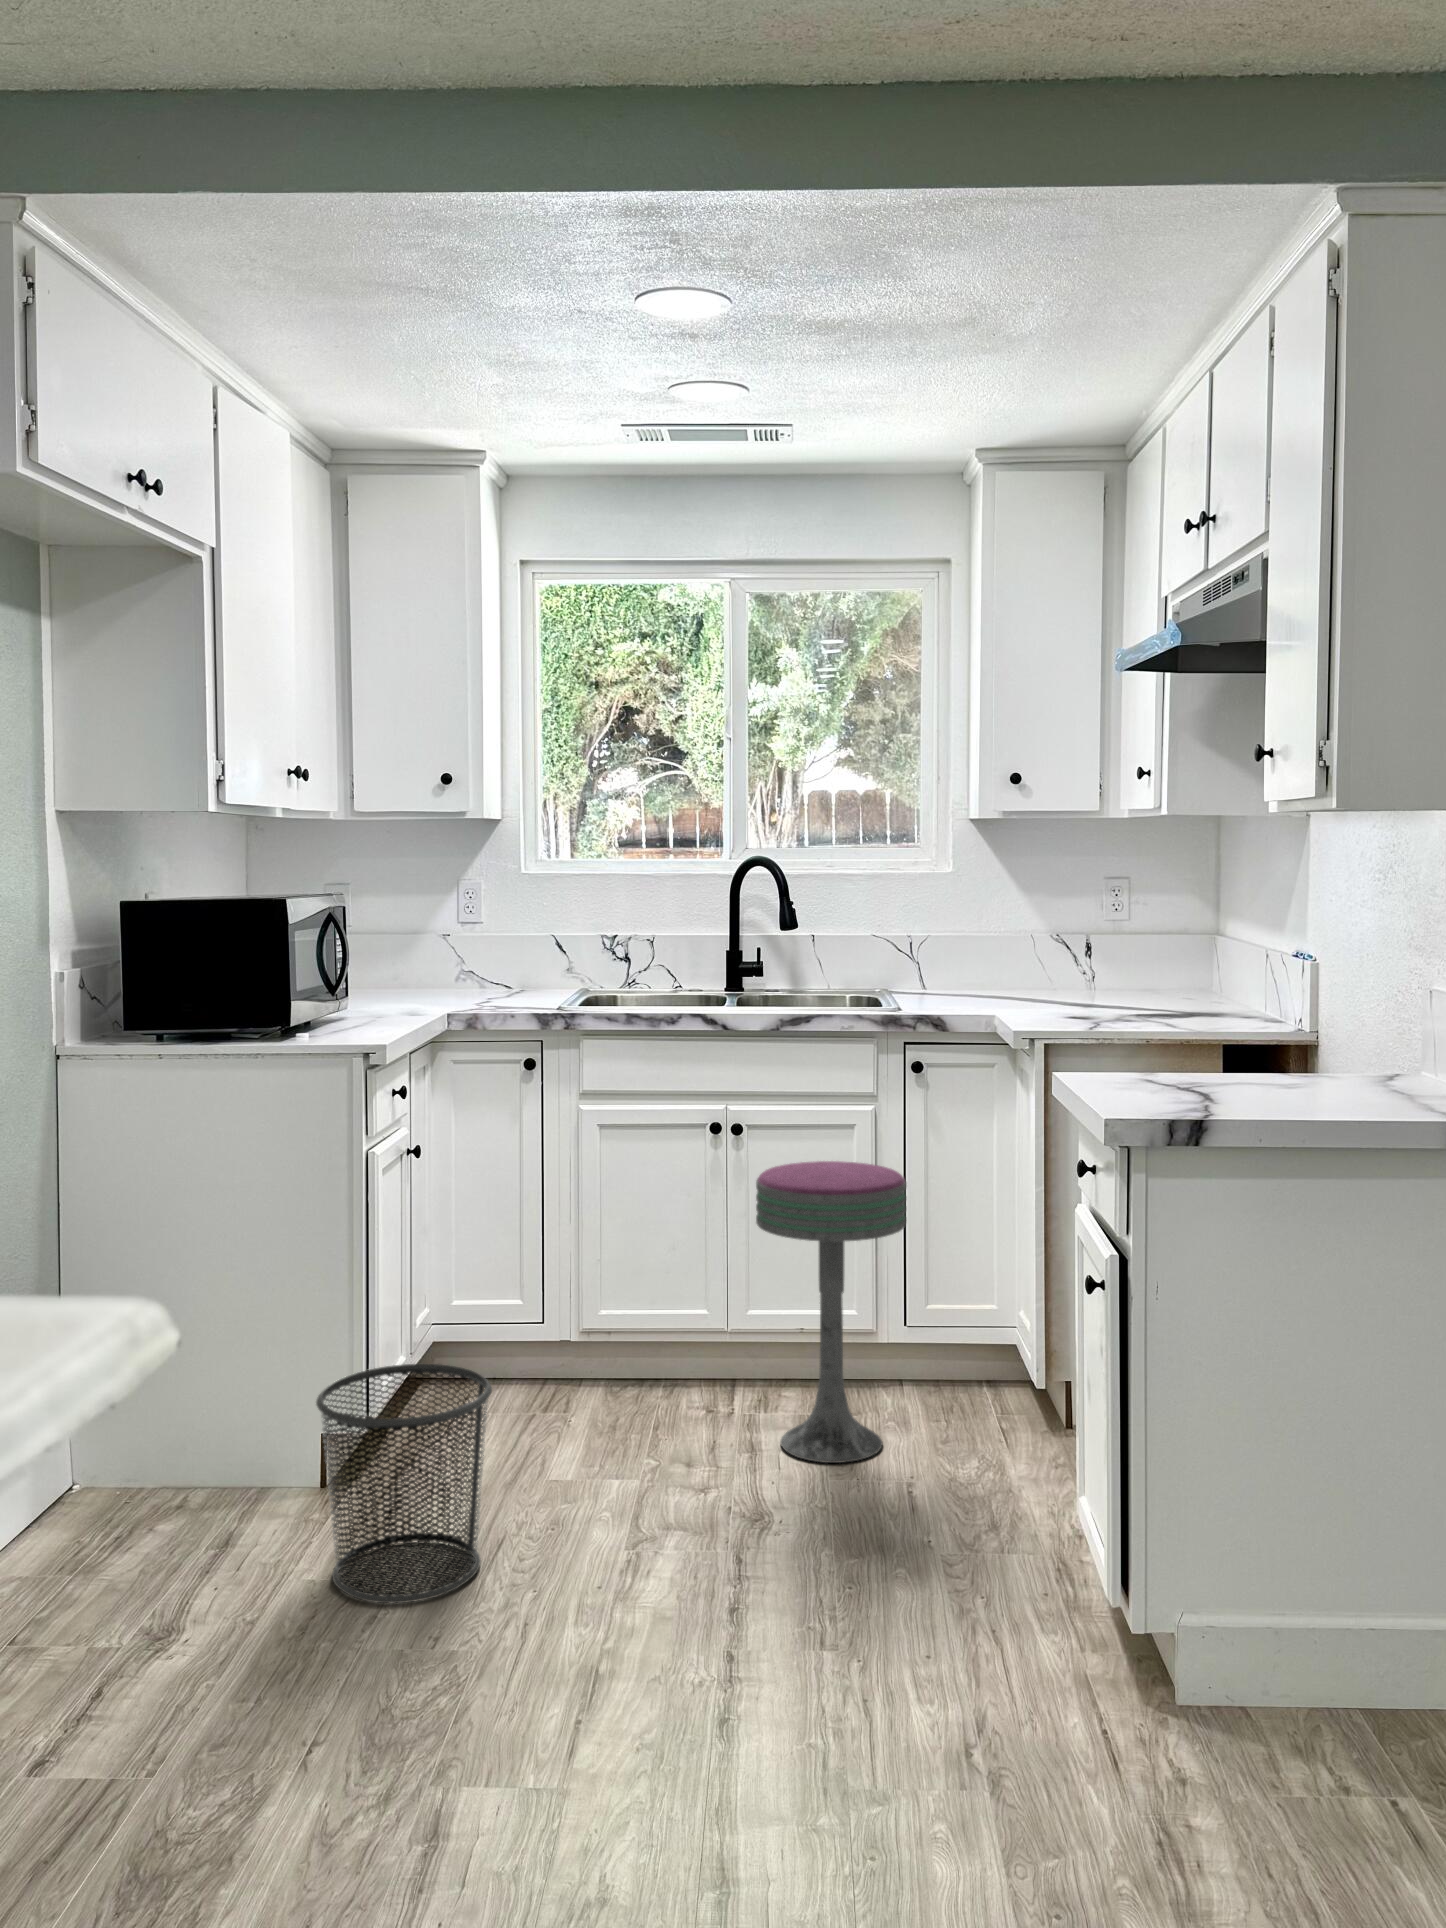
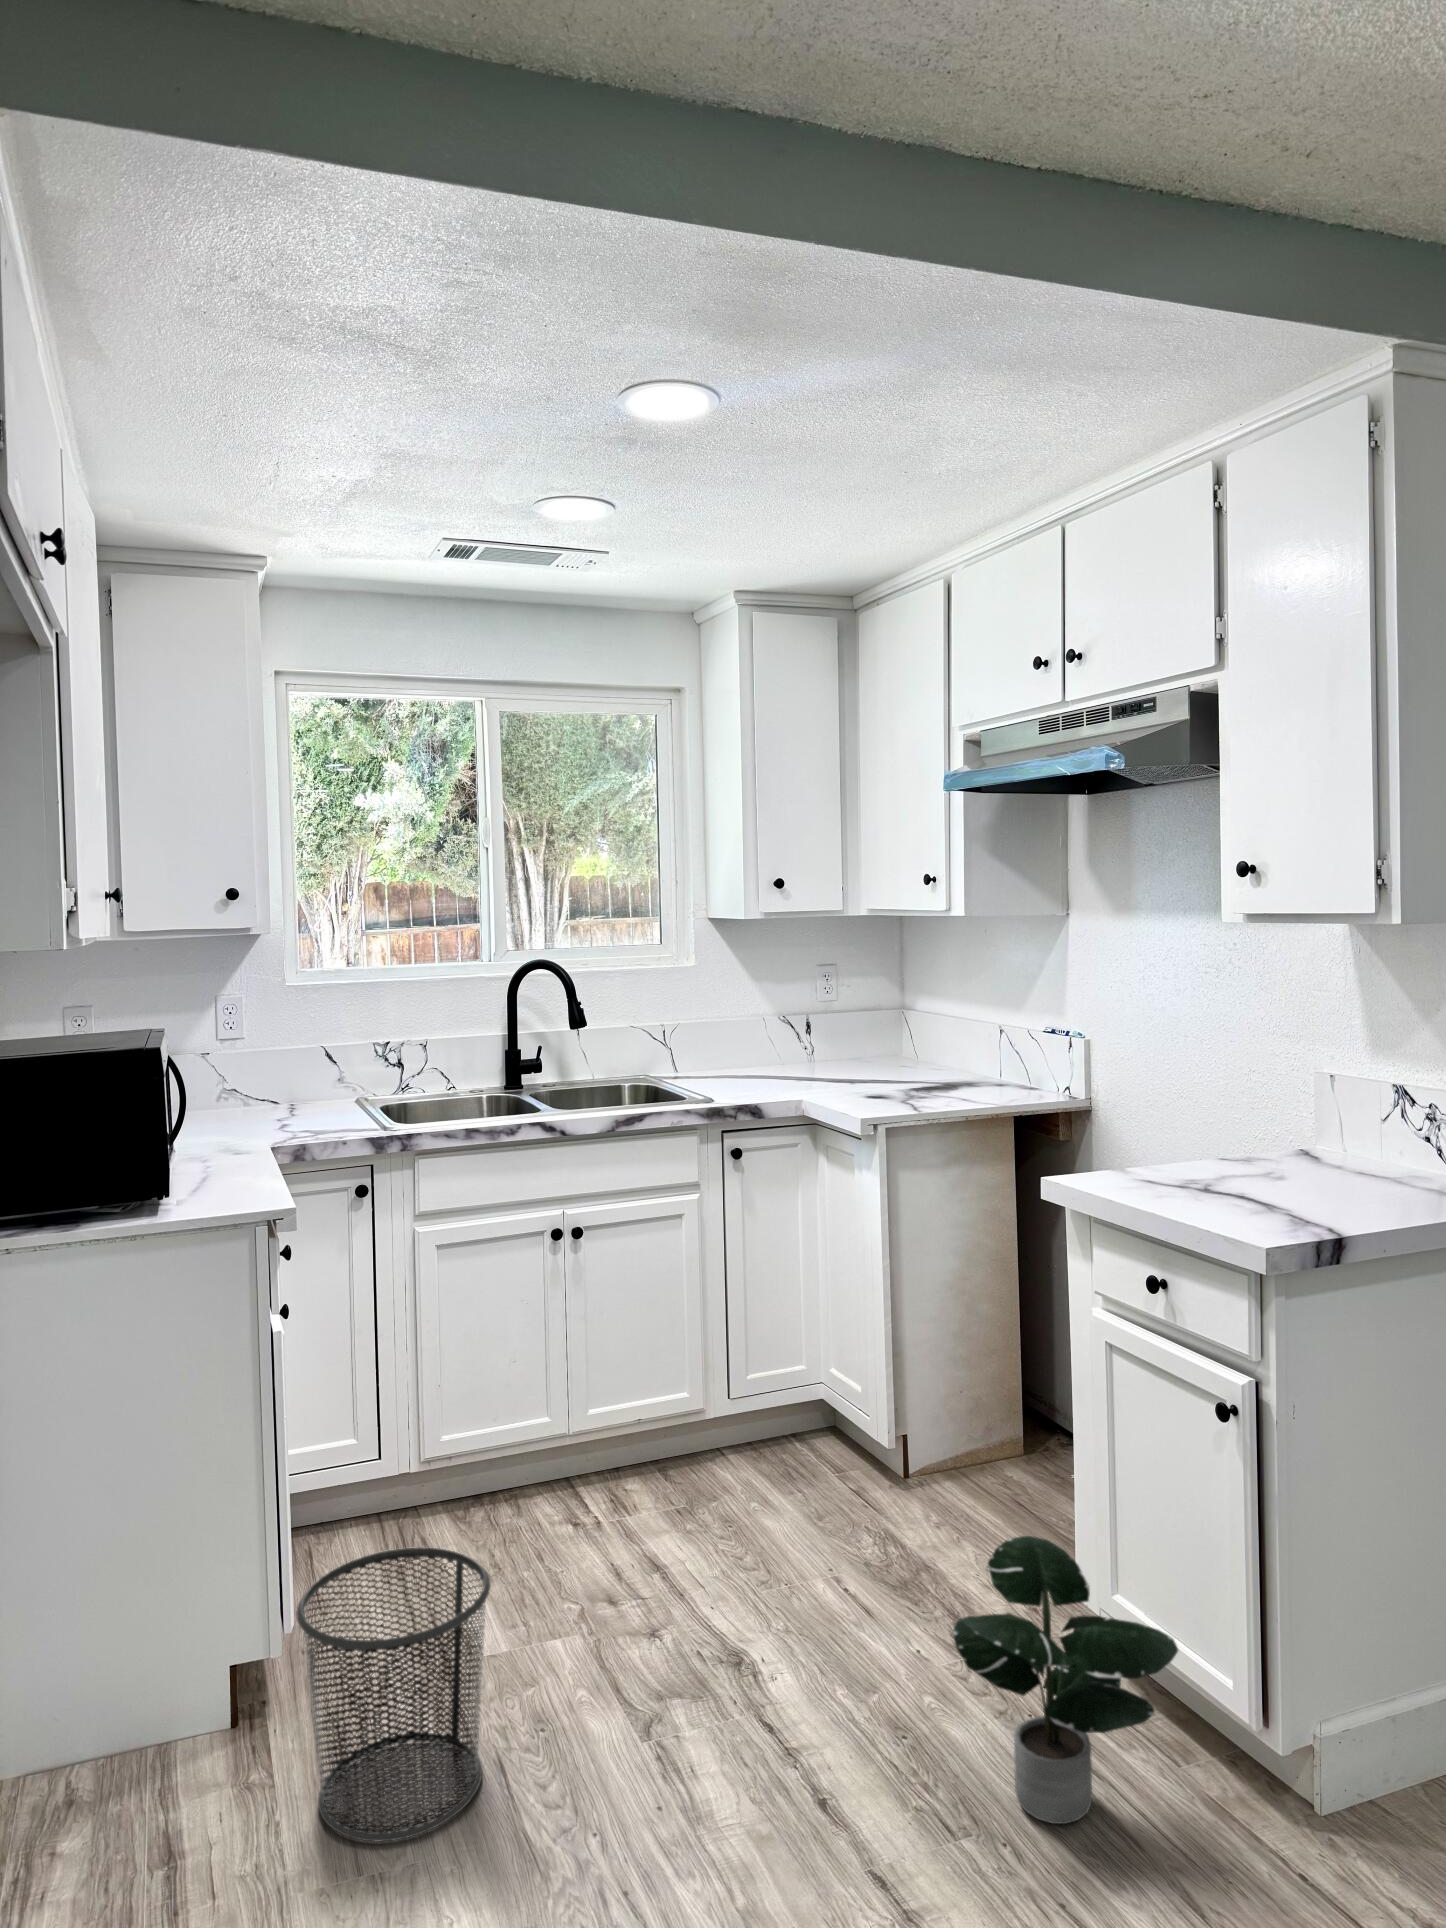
bar stool: present [756,1161,907,1463] -> none [633,1255,776,1552]
potted plant: none [857,1448,1092,1738] -> present [953,1535,1178,1824]

